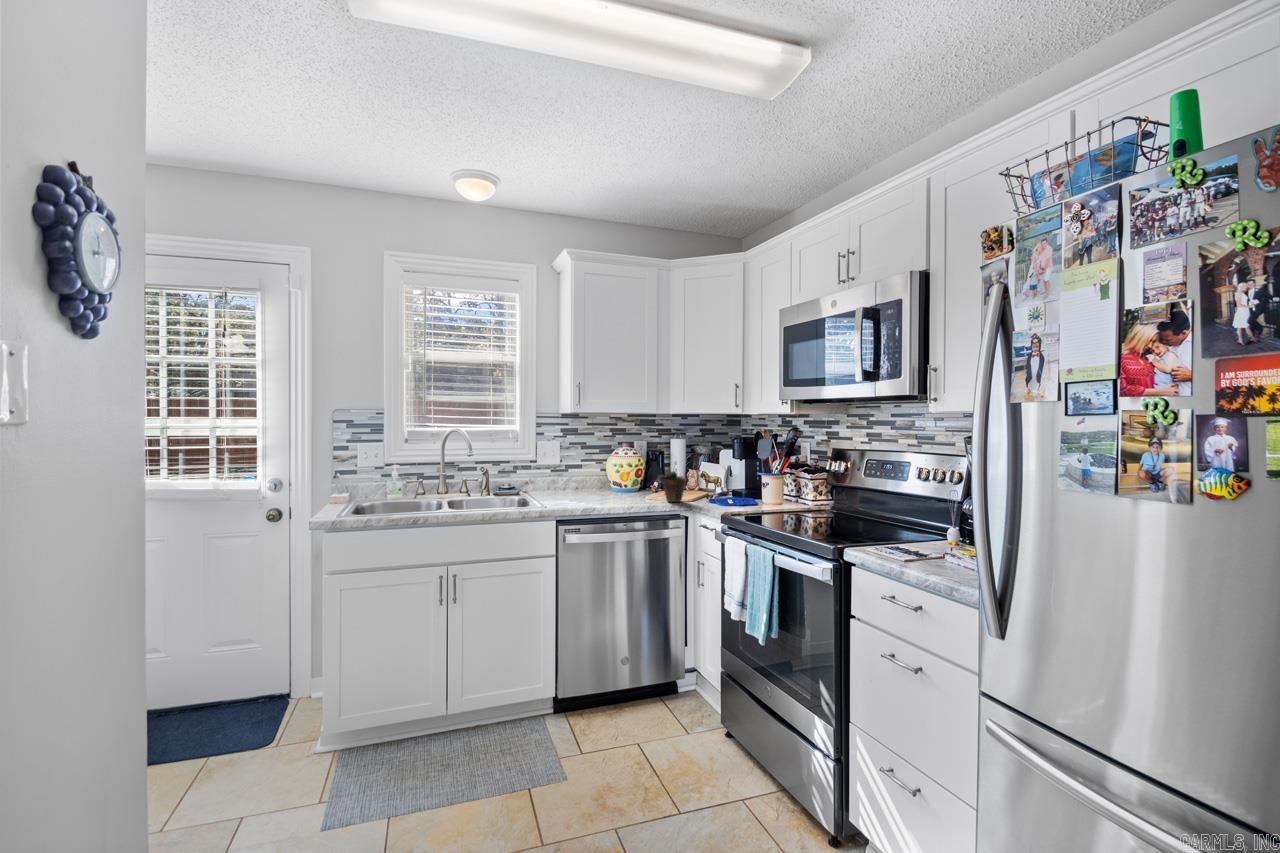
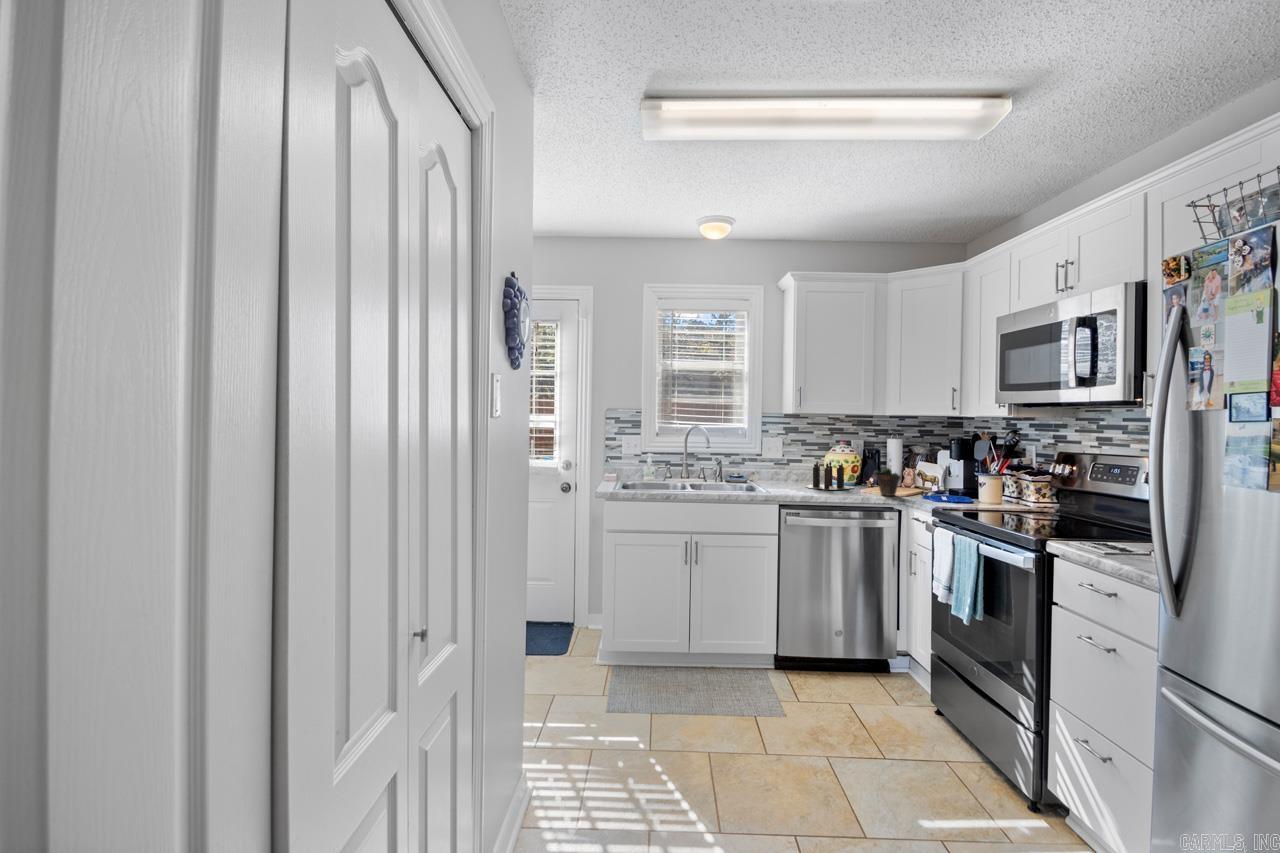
candle: none [579,465,639,498] -> present [806,461,853,490]

